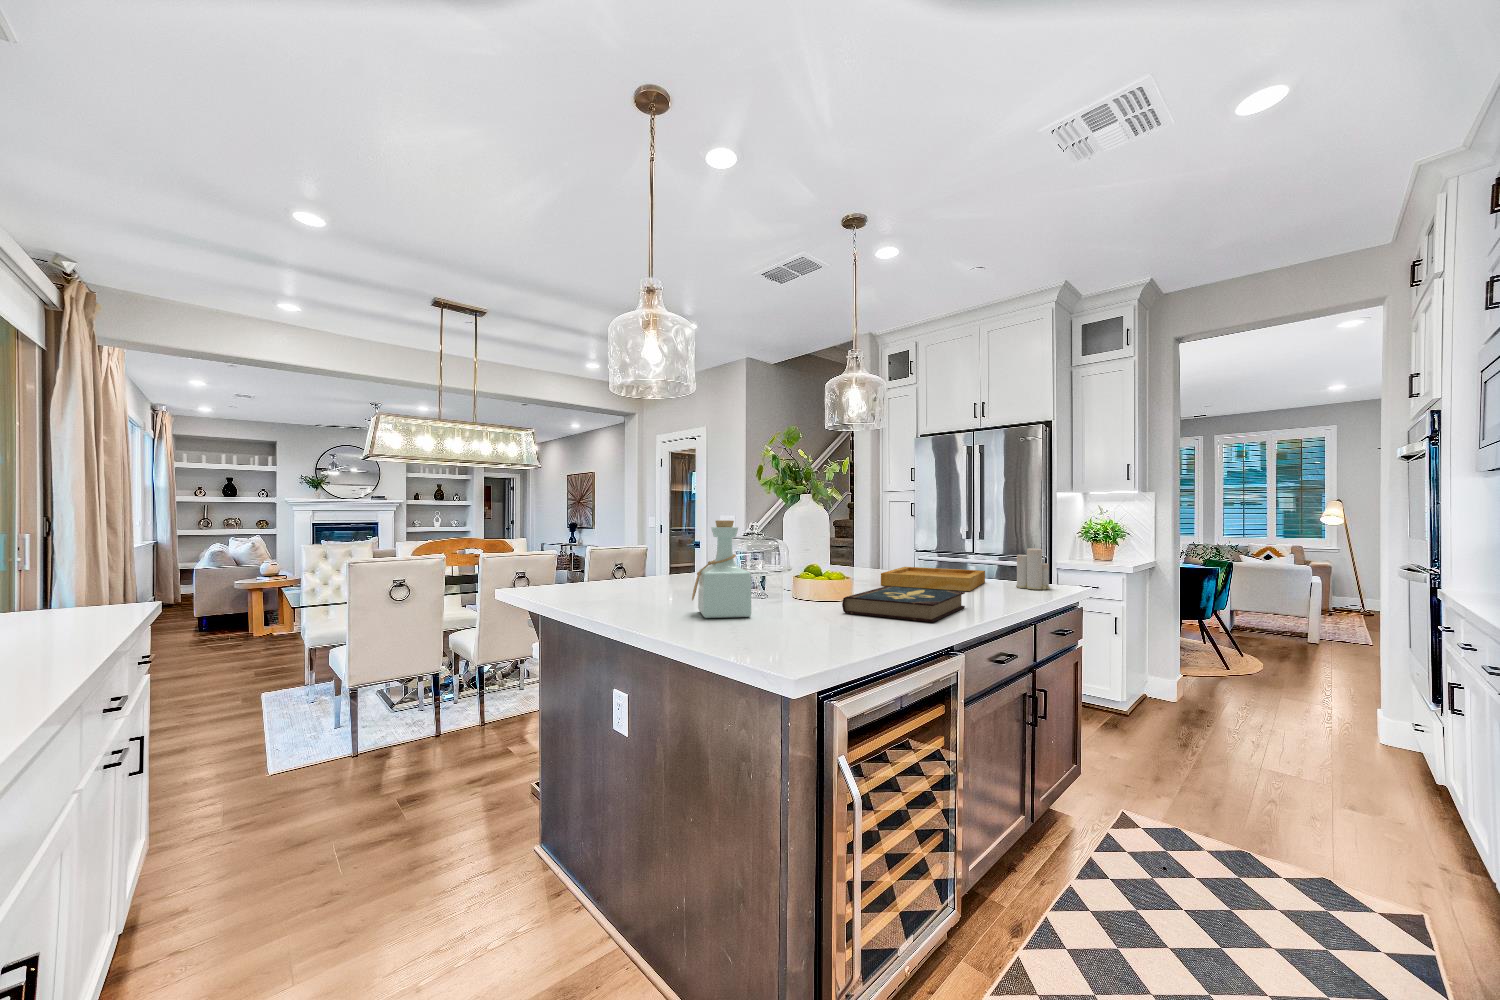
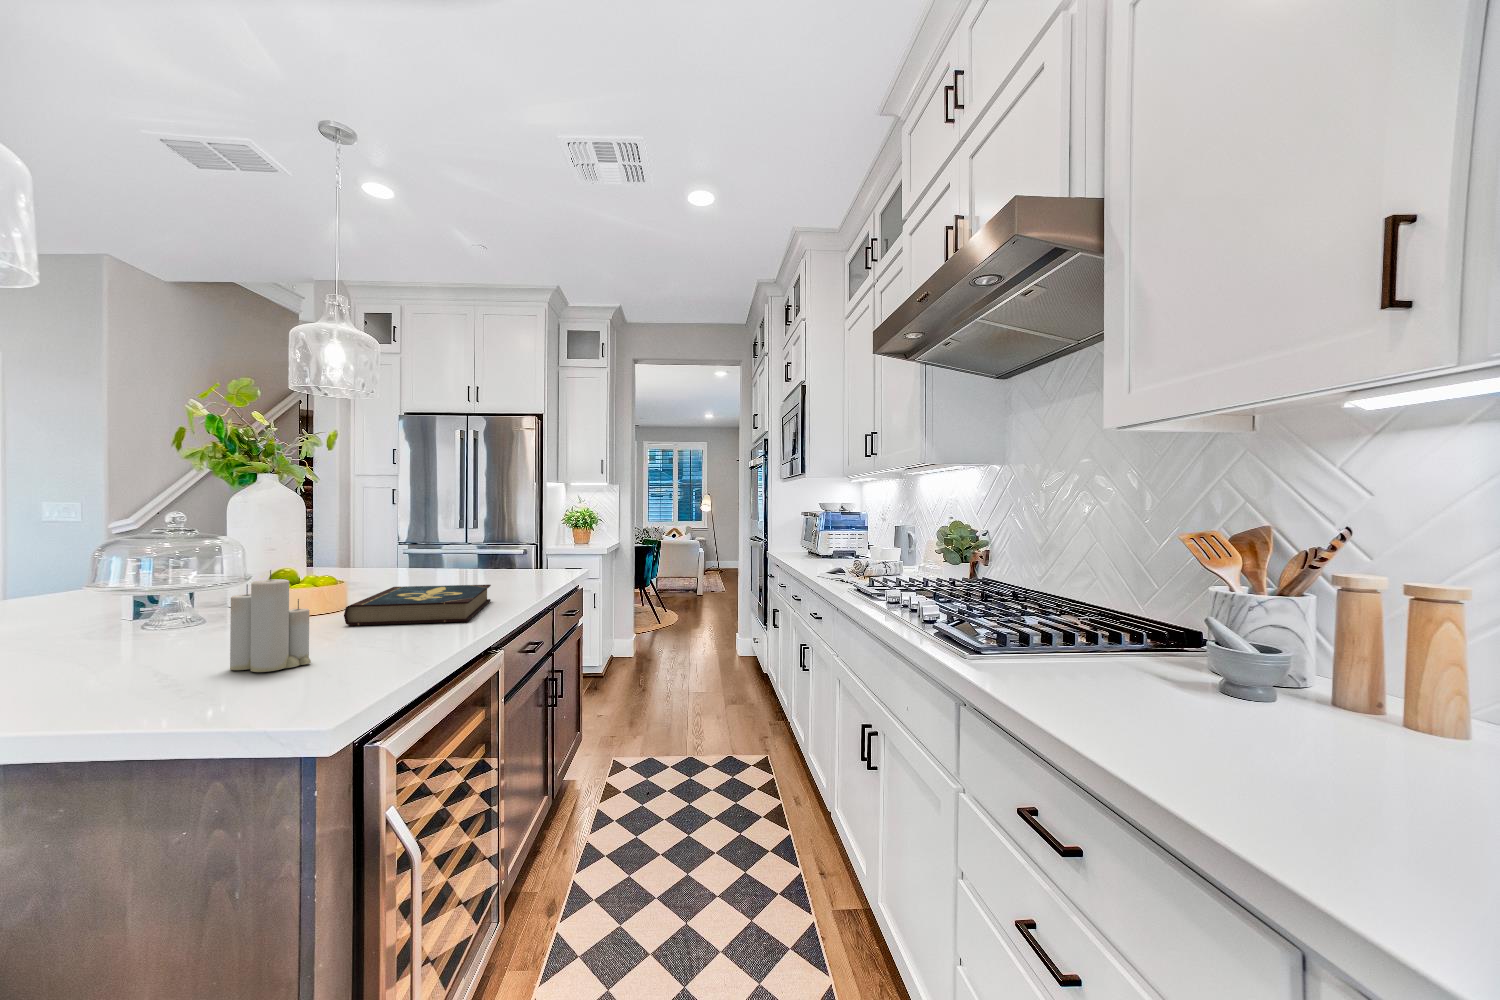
bottle: present [692,520,751,618] -> none [64,512,195,666]
candle: present [1016,548,1050,589] -> present [230,570,311,672]
tray: present [881,567,985,591] -> none [374,561,492,586]

